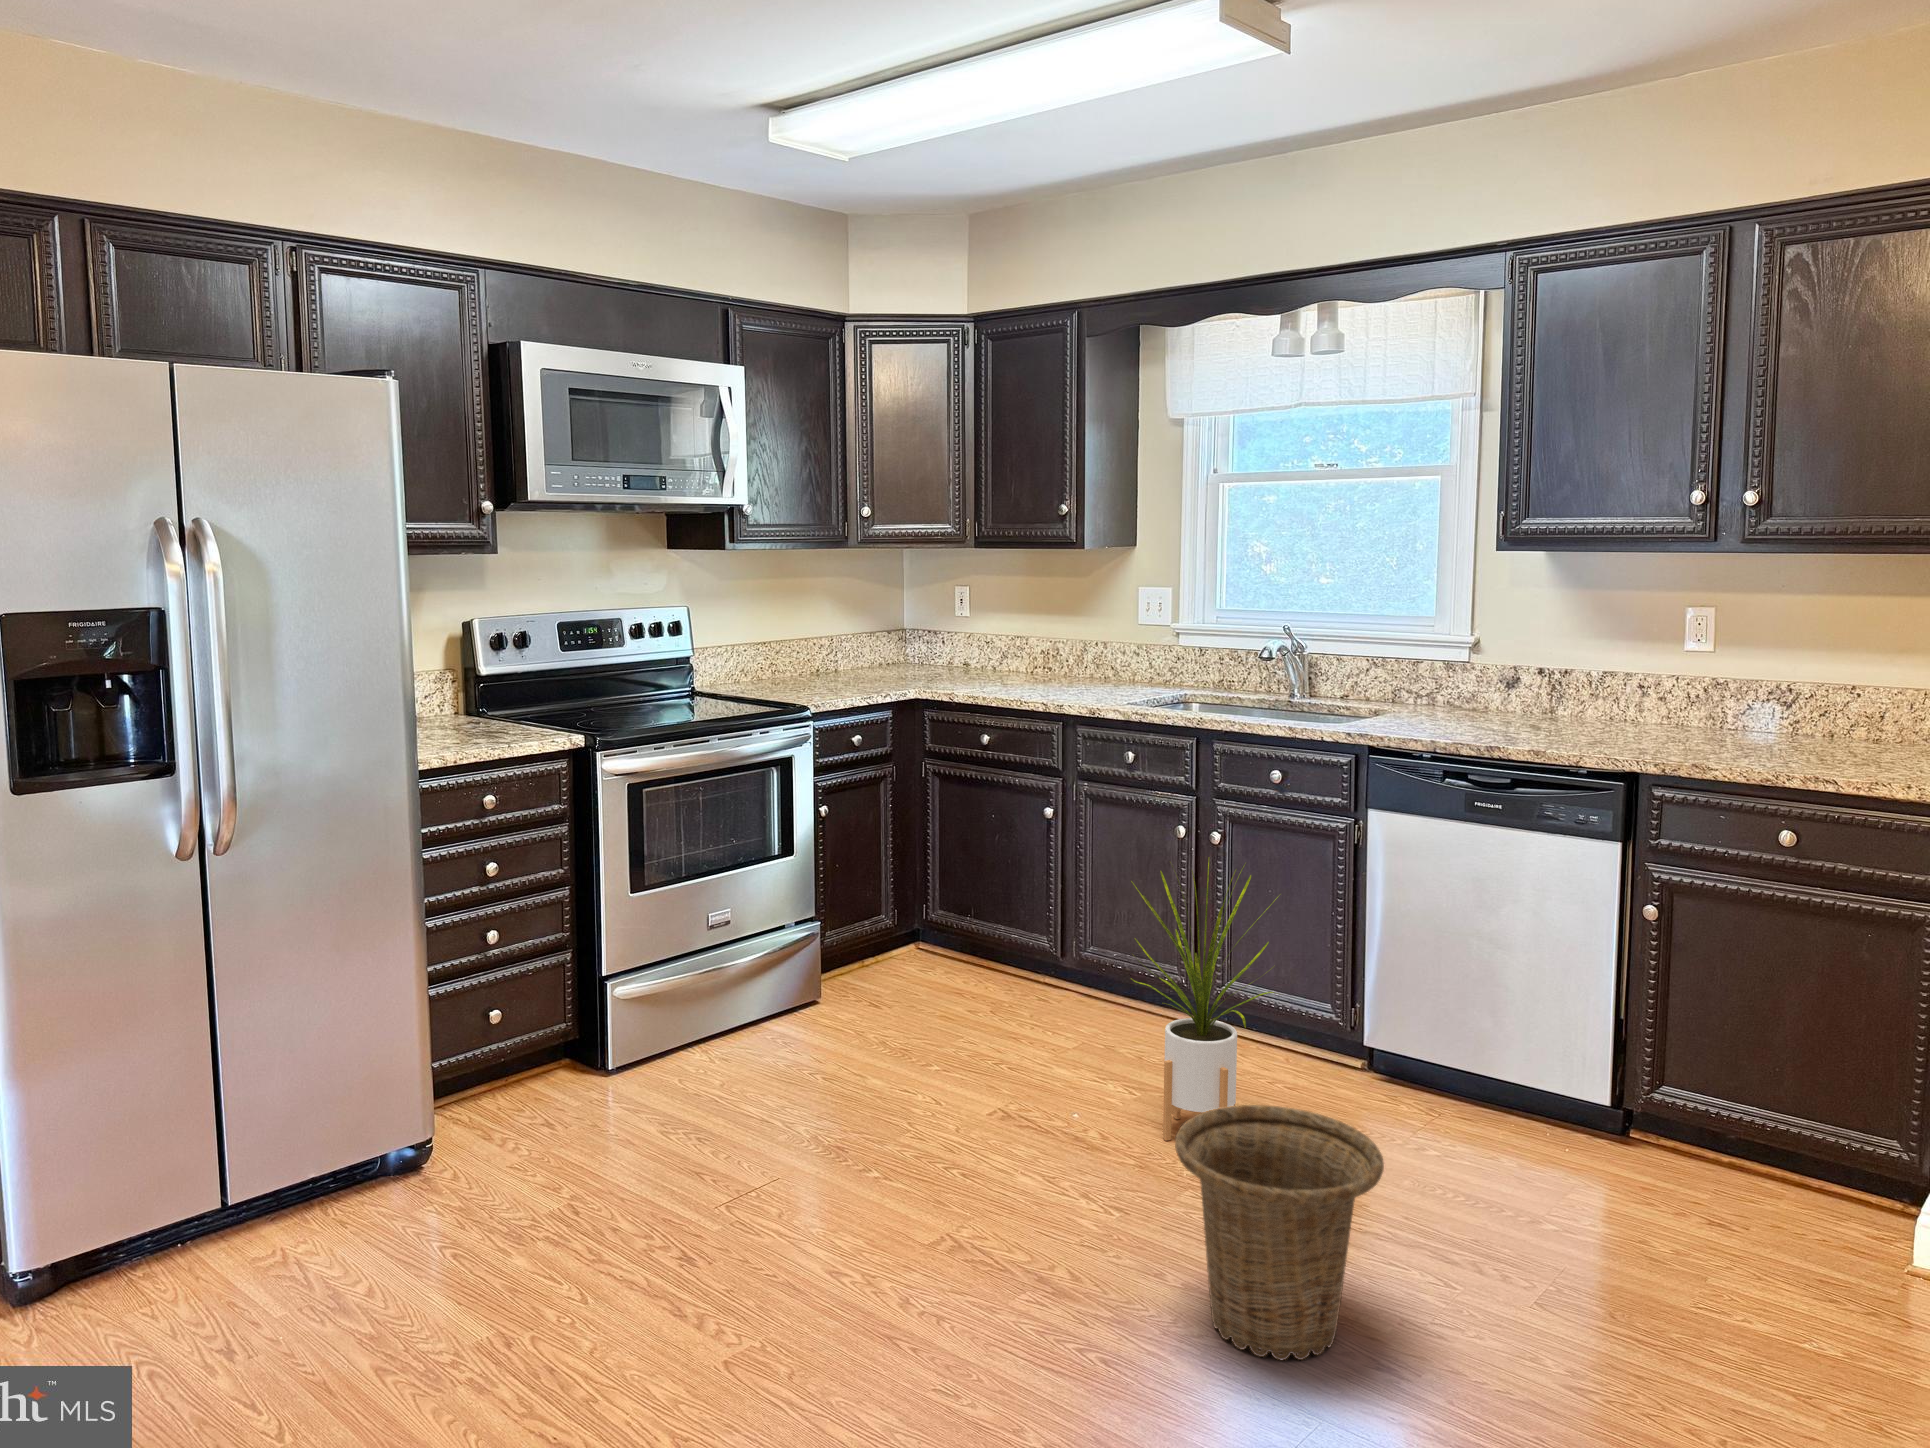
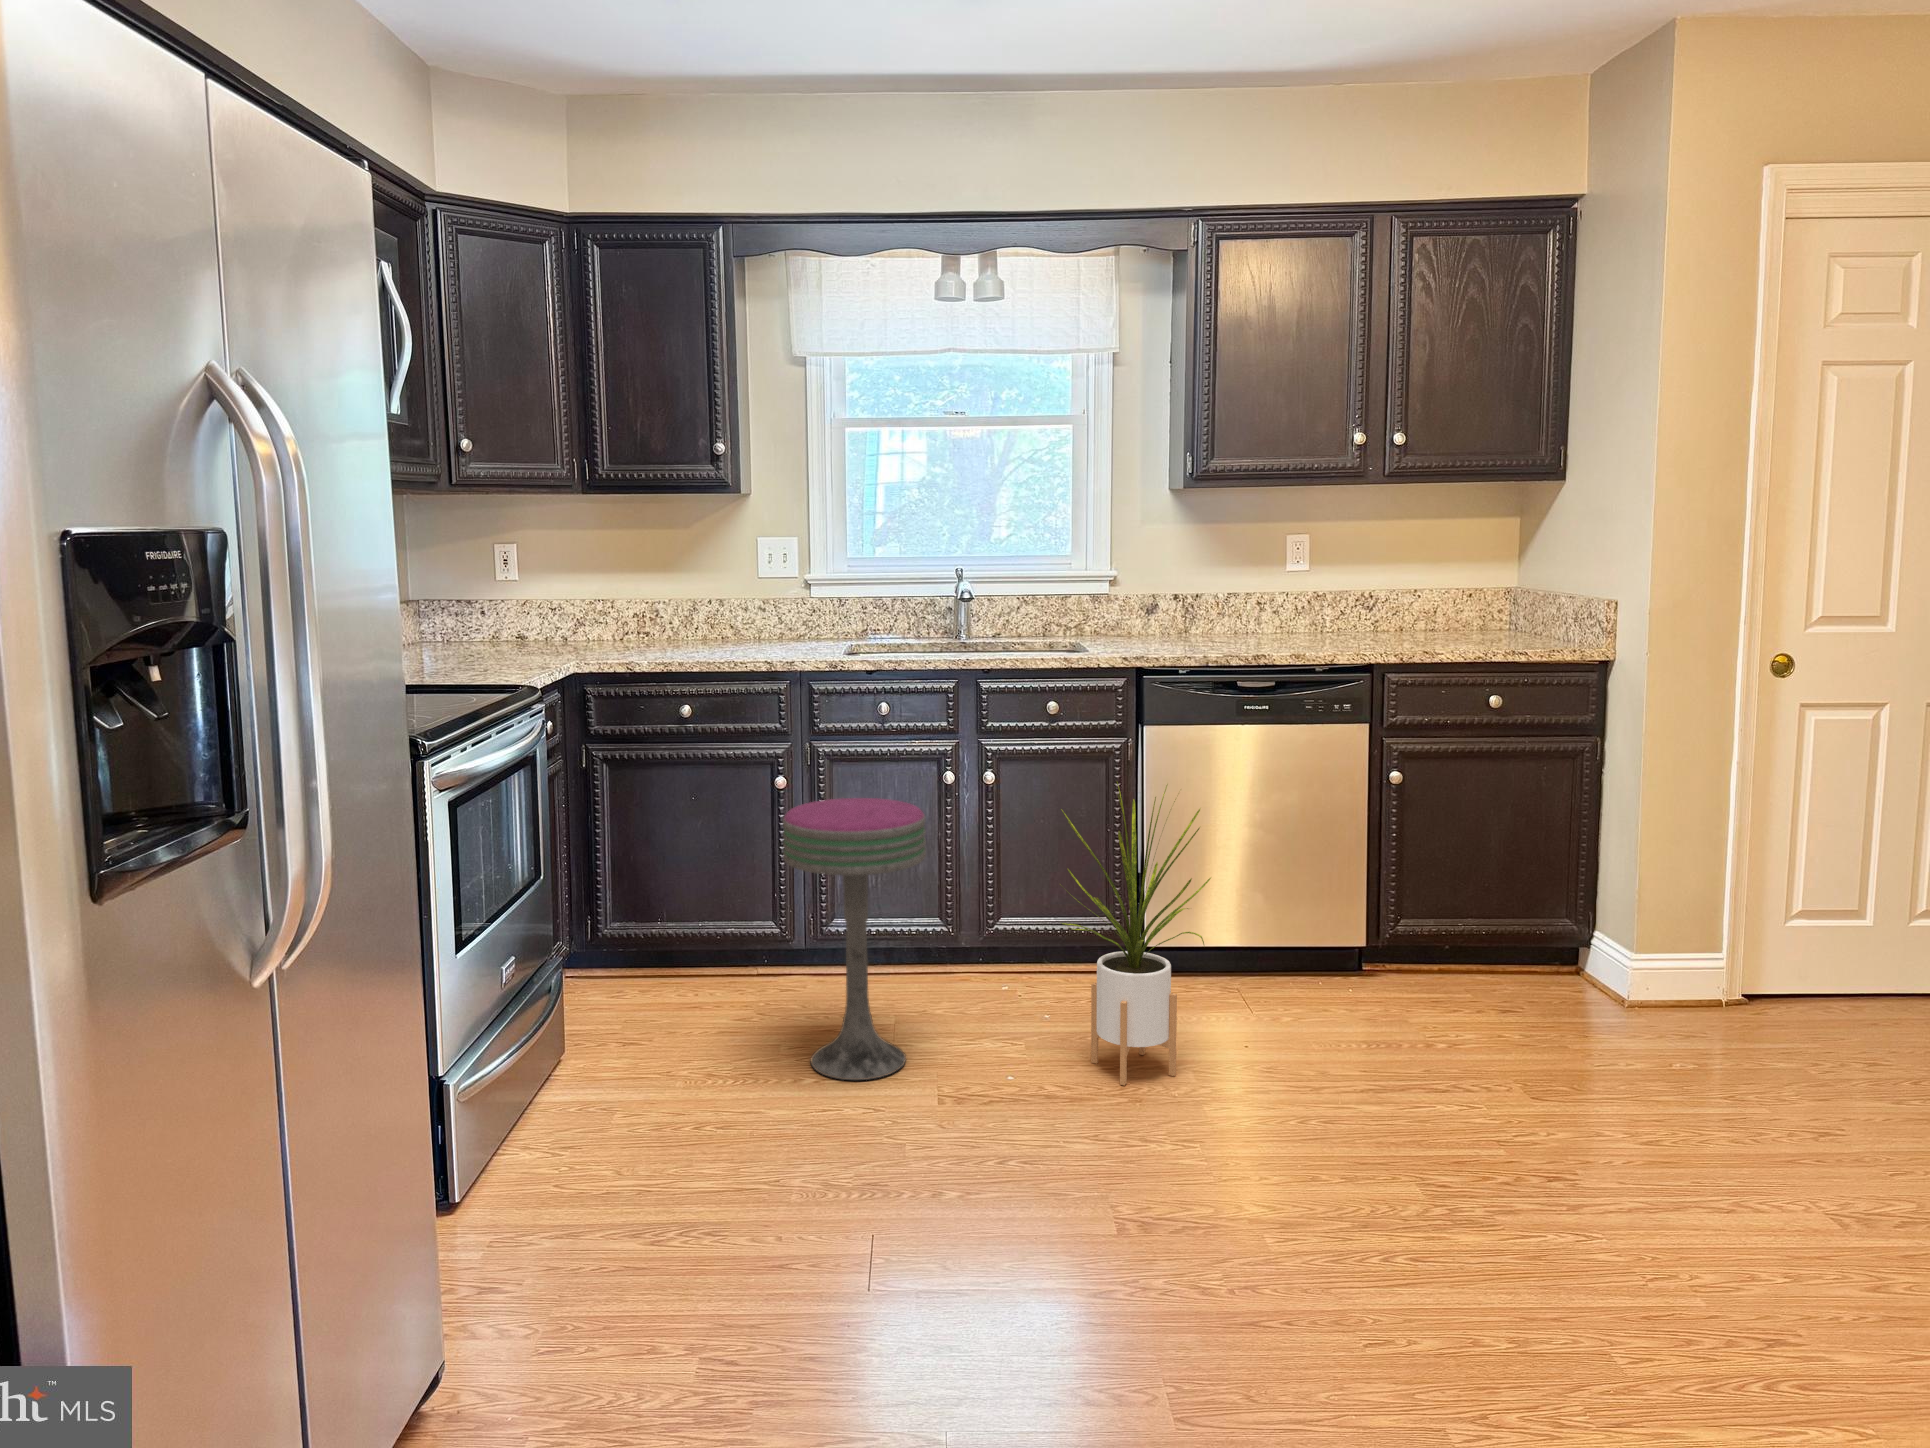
bar stool: none [942,830,1066,1073] -> present [783,798,926,1080]
basket: present [1175,1105,1384,1360] -> none [1375,995,1595,1240]

